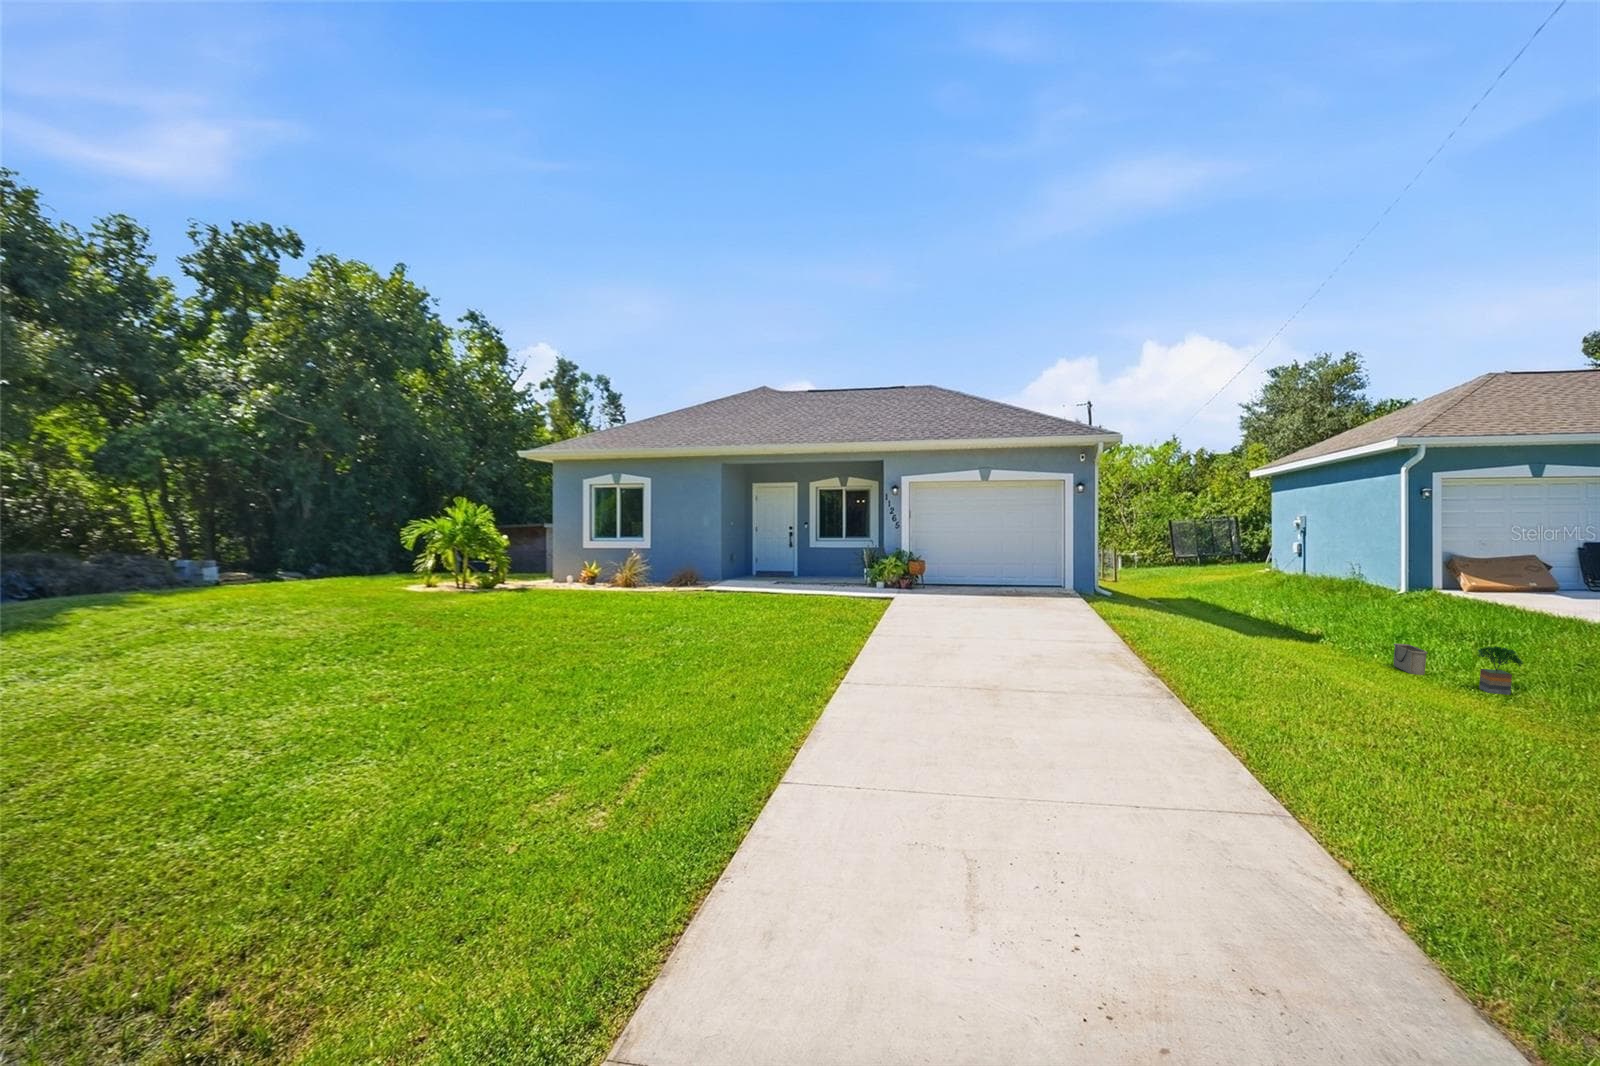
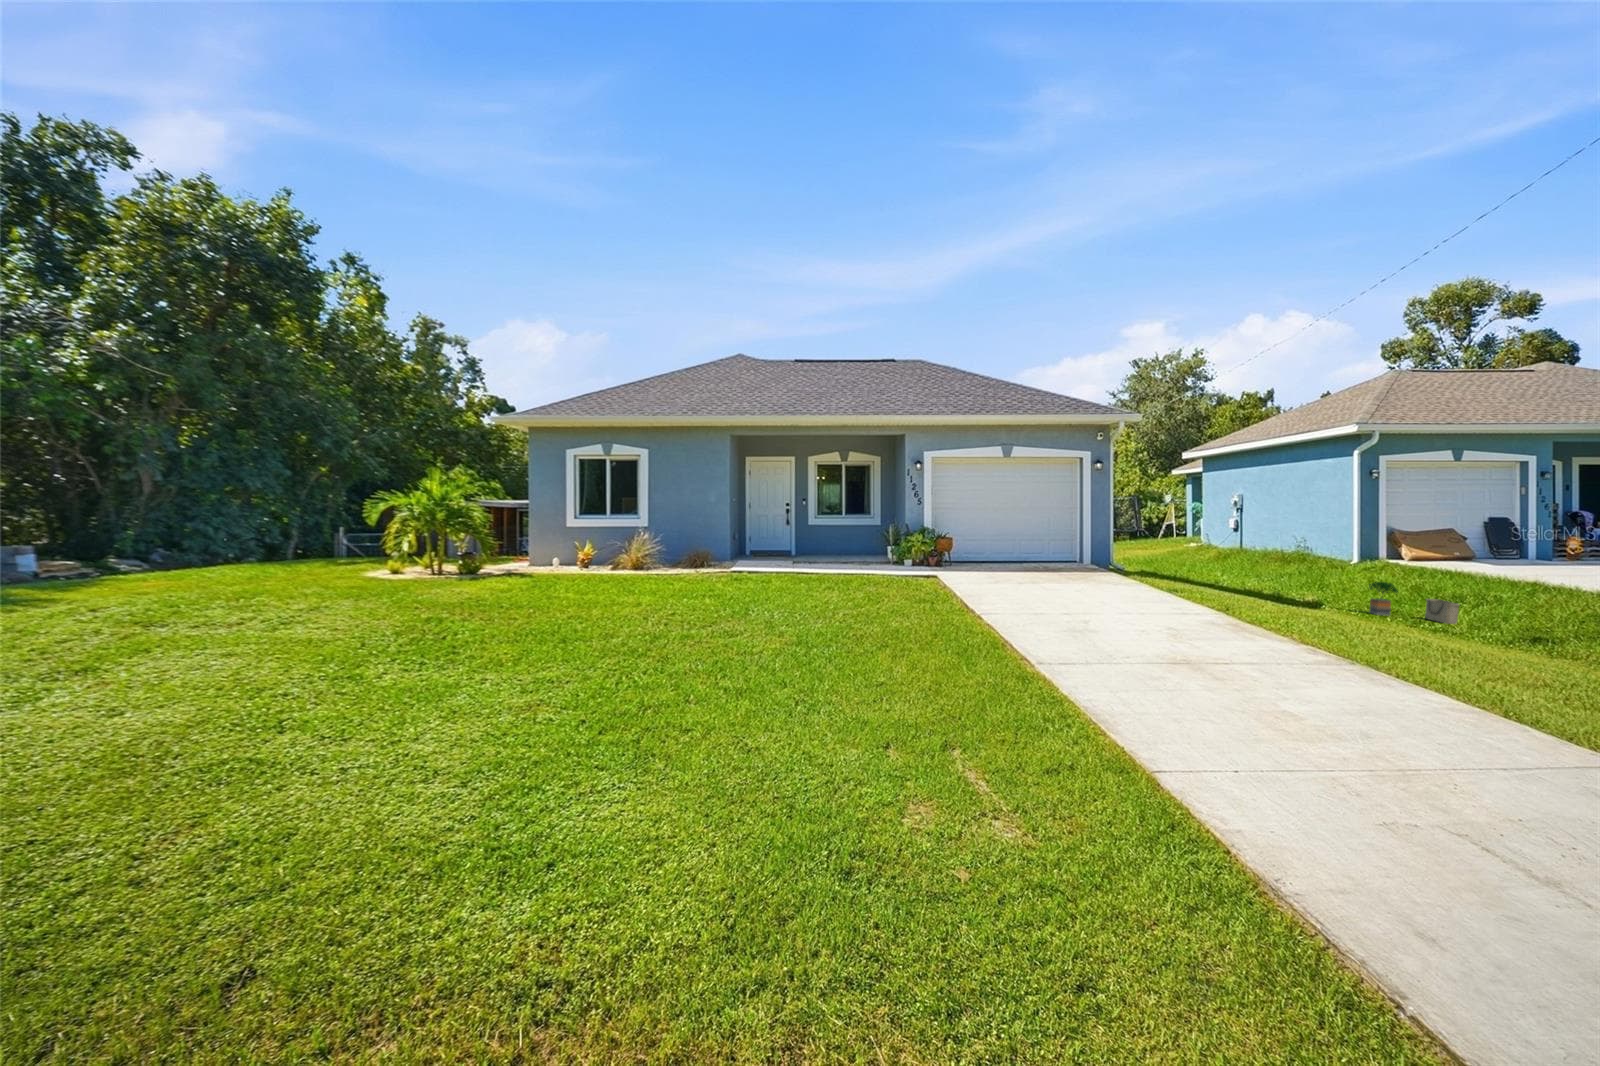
potted tree: present [1478,646,1523,695] -> present [1369,581,1398,615]

